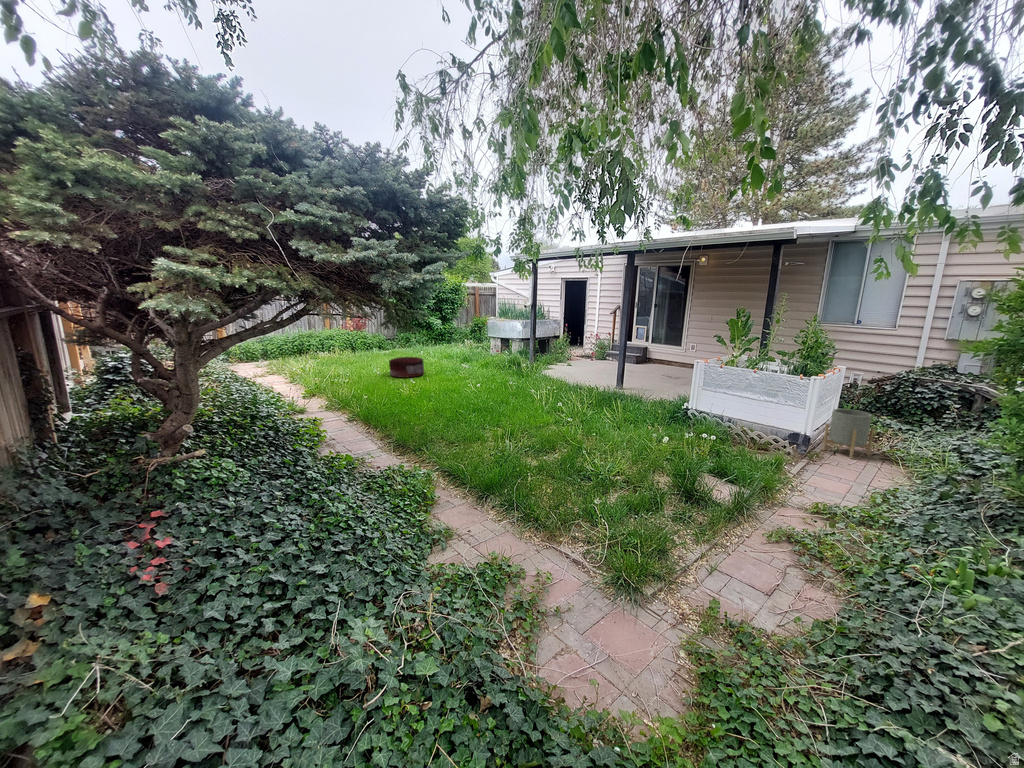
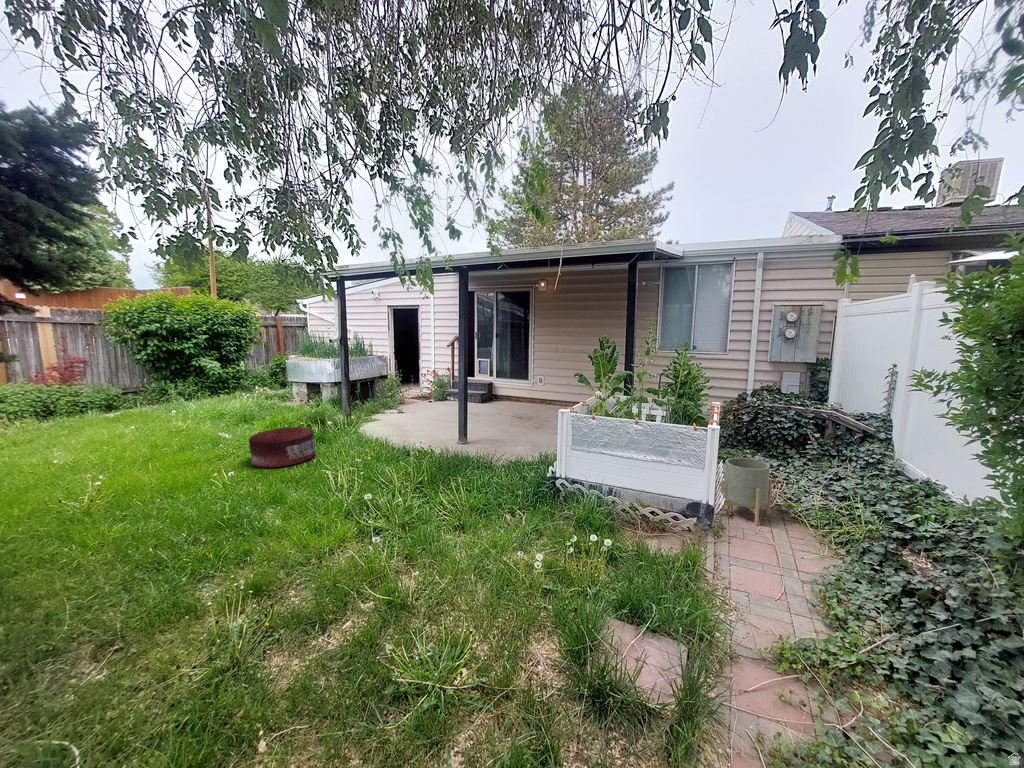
pouf: present [389,357,424,378] -> present [249,427,316,468]

